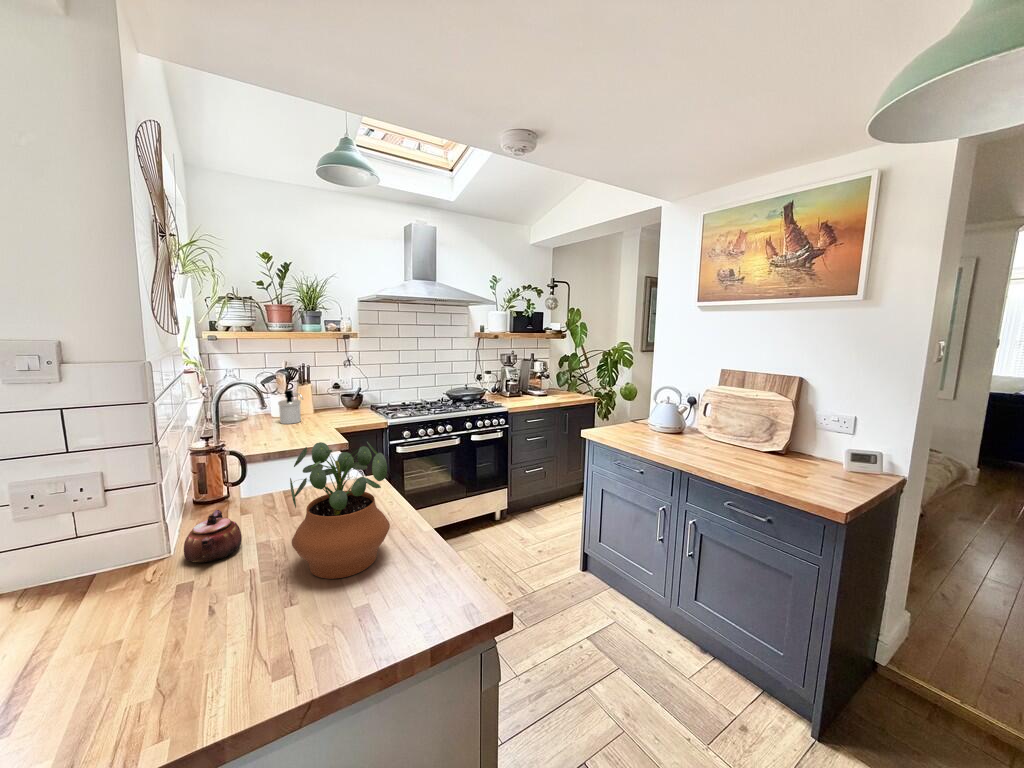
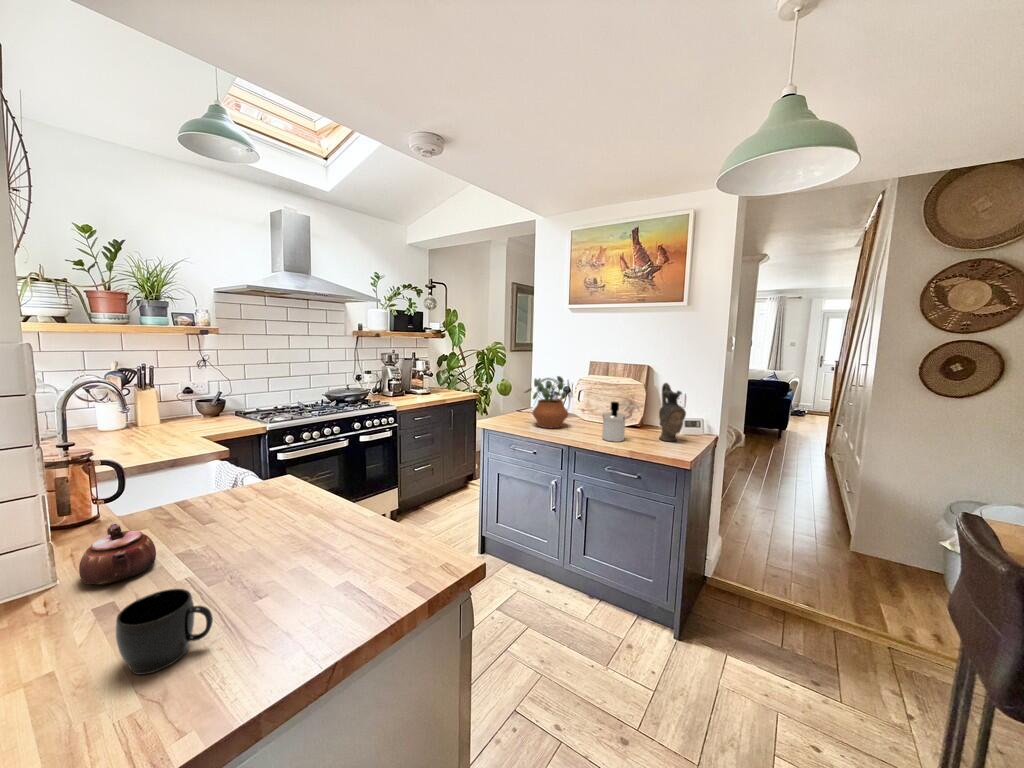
soap dispenser: present [278,390,303,424] -> present [602,402,640,442]
ceramic pitcher: none [807,401,849,479] -> present [659,383,686,441]
potted plant: present [290,442,390,579] -> present [525,376,569,428]
mug: none [156,587,233,663] -> present [116,589,213,675]

